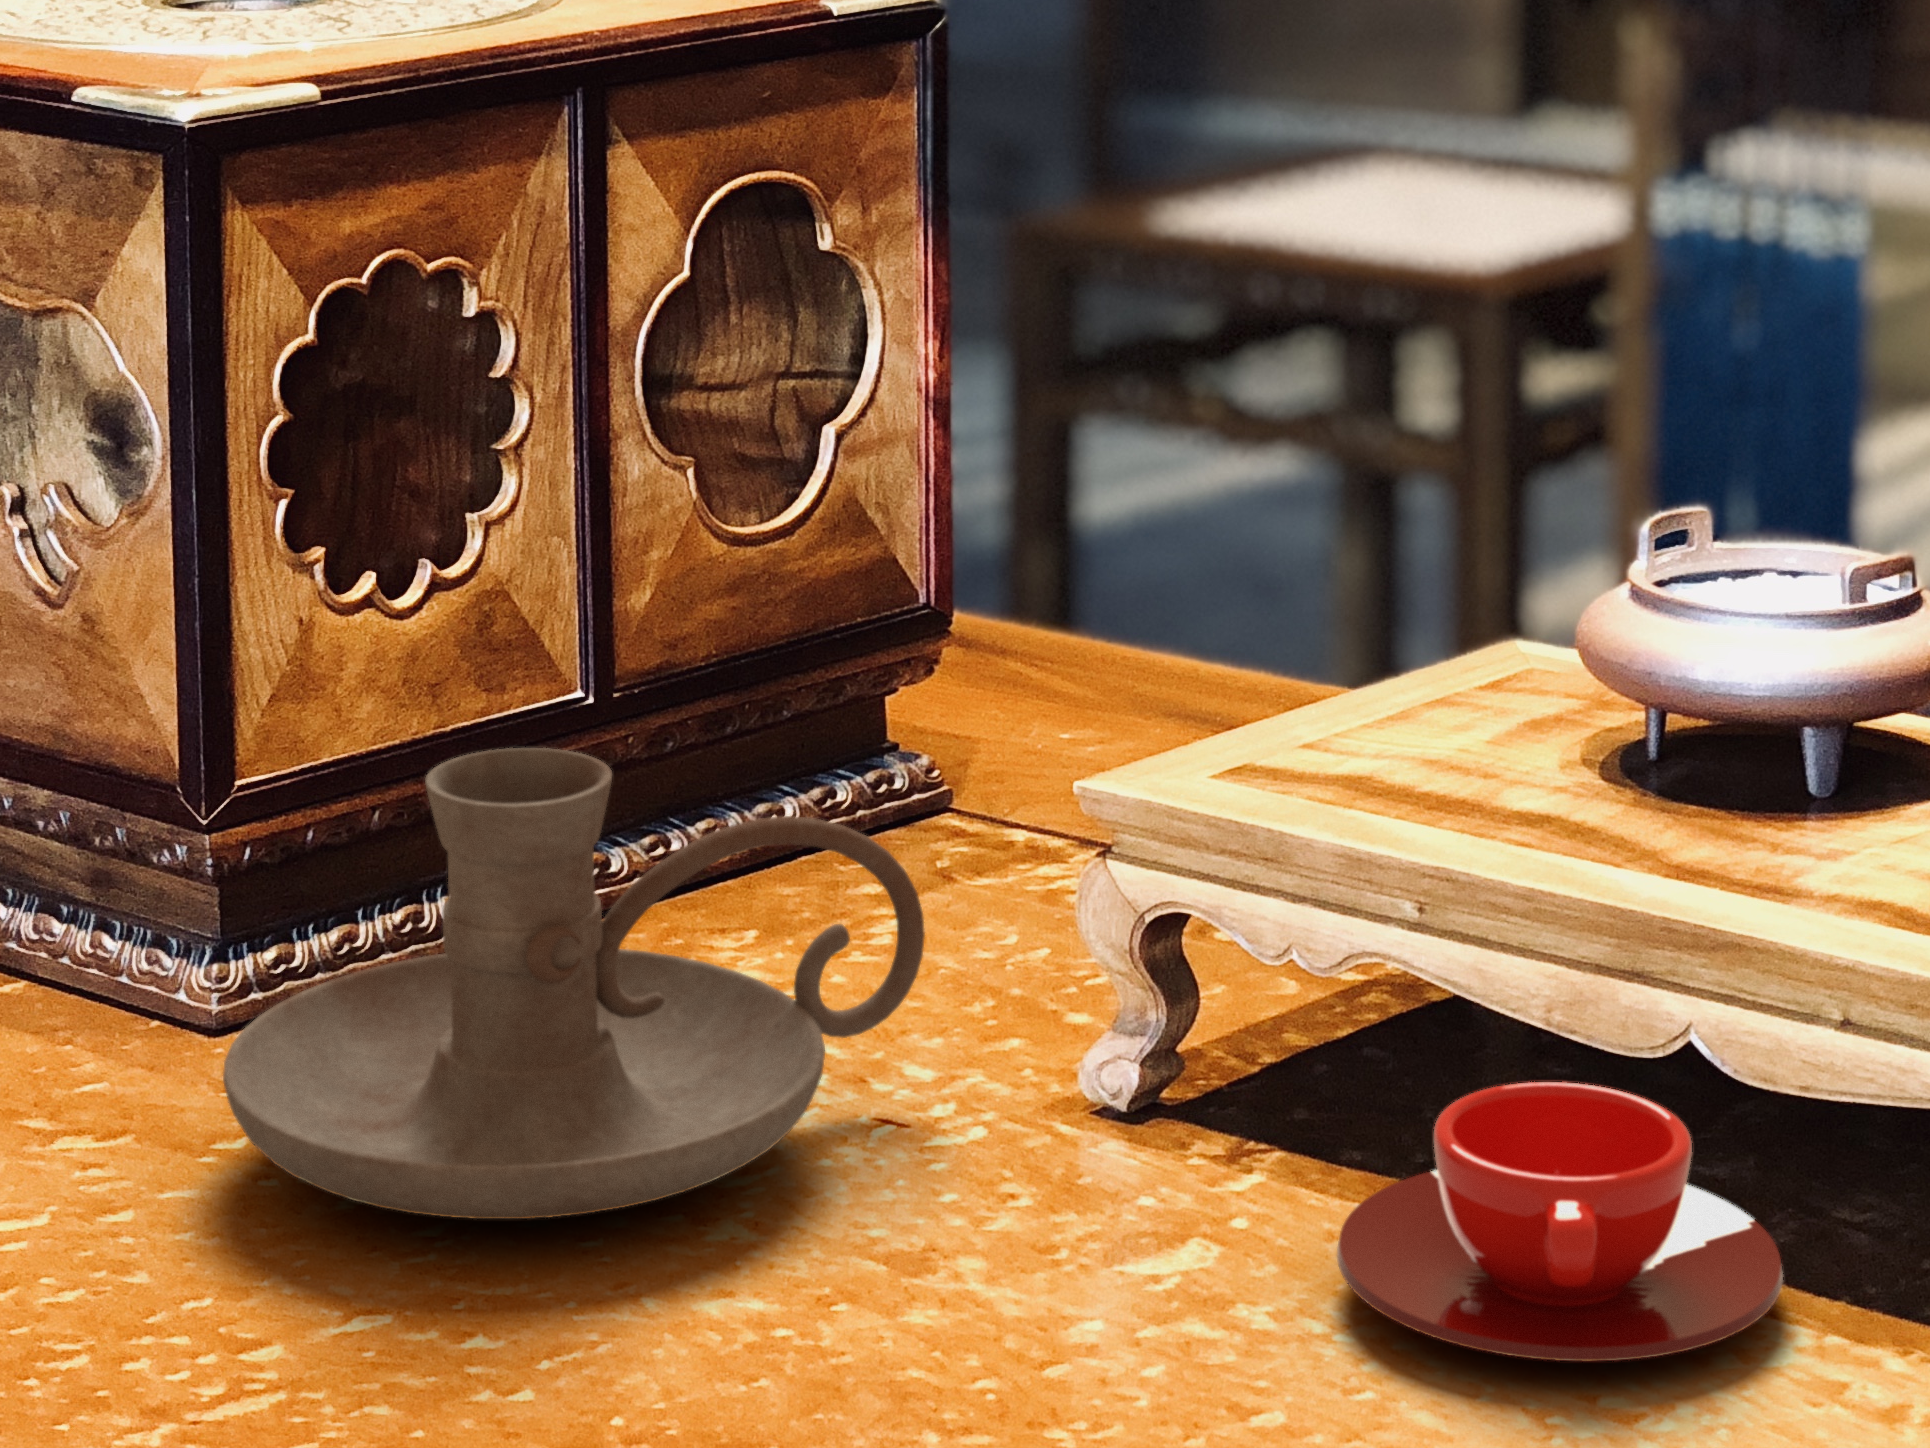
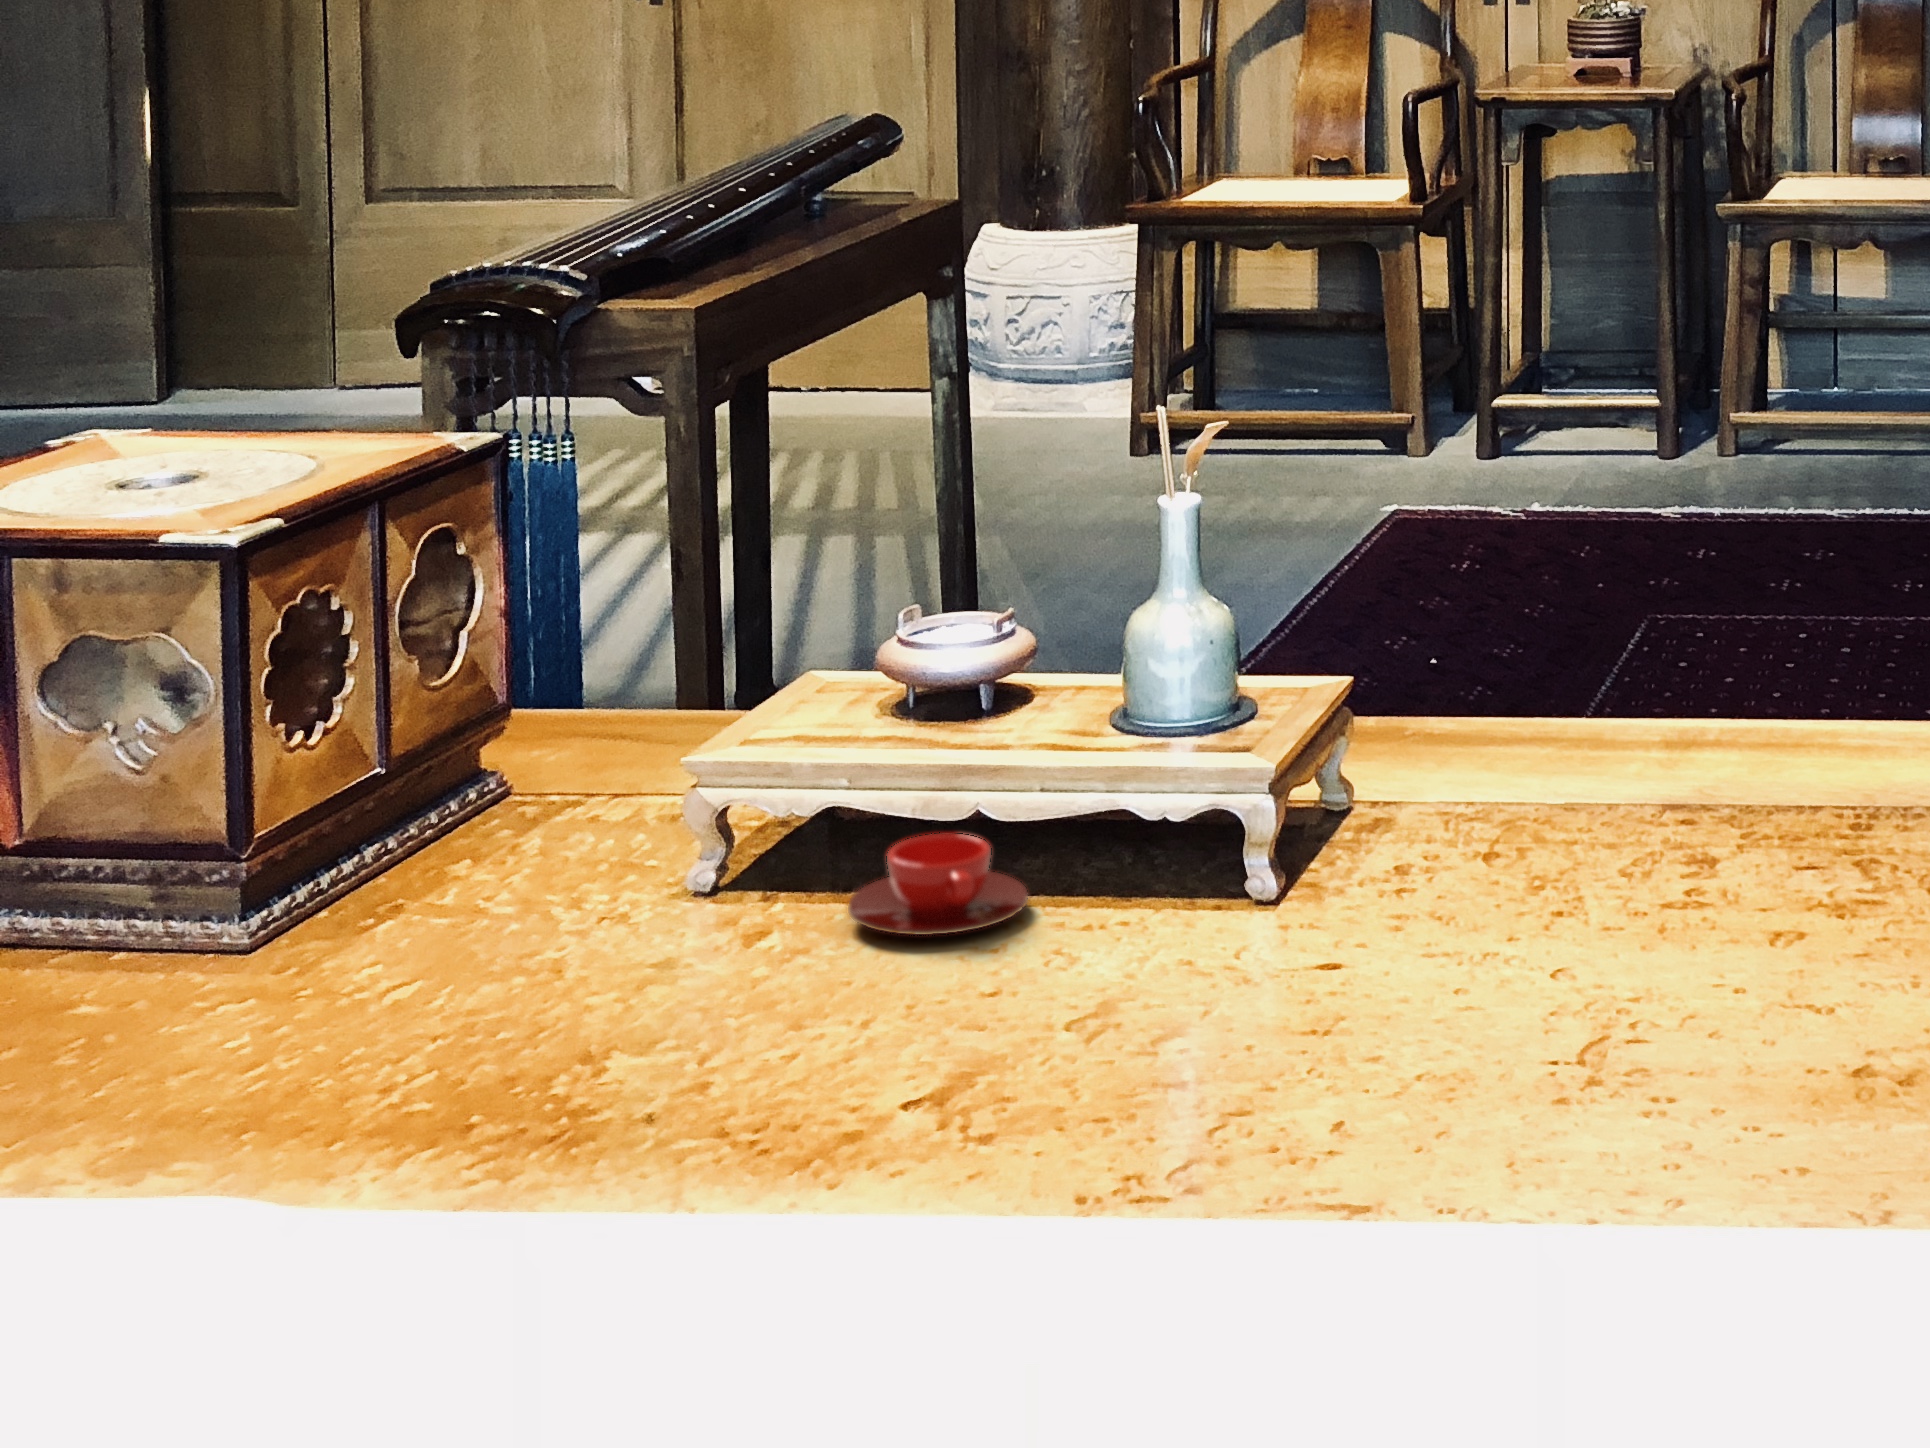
candle holder: present [223,748,925,1219] -> none [310,784,605,990]

